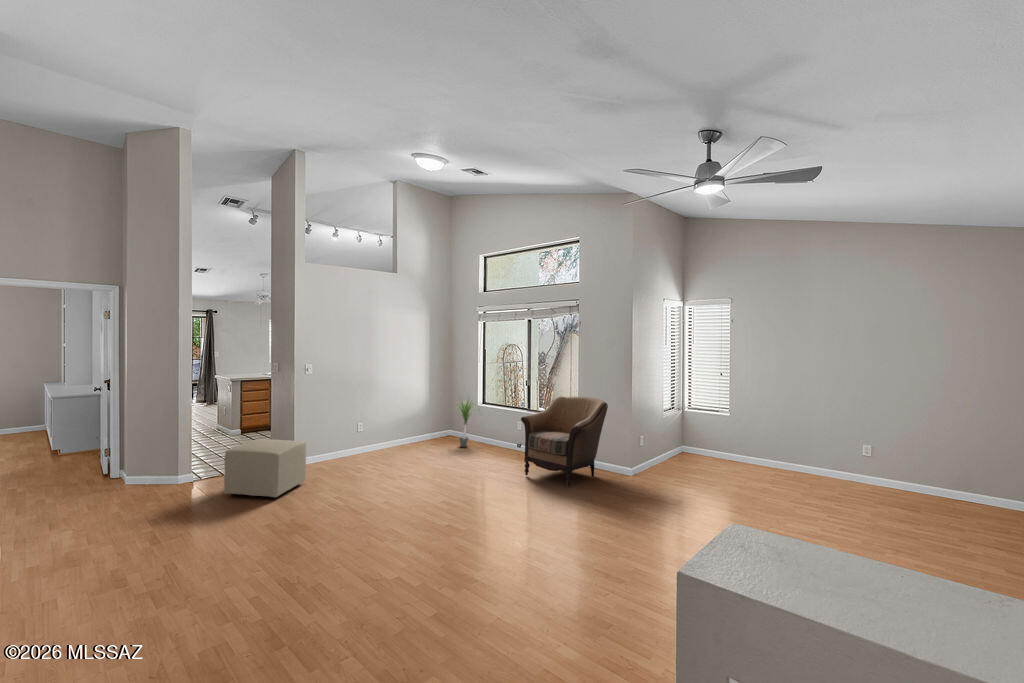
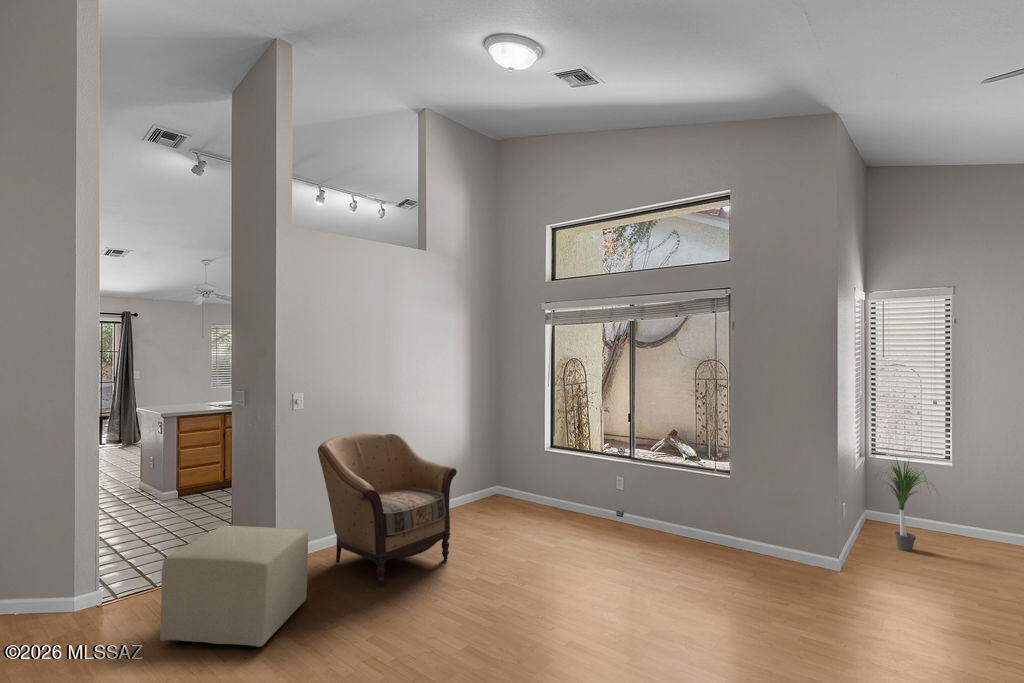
armchair: present [521,397,608,487] -> present [318,433,457,587]
potted plant: present [459,401,474,447] -> present [875,458,930,551]

